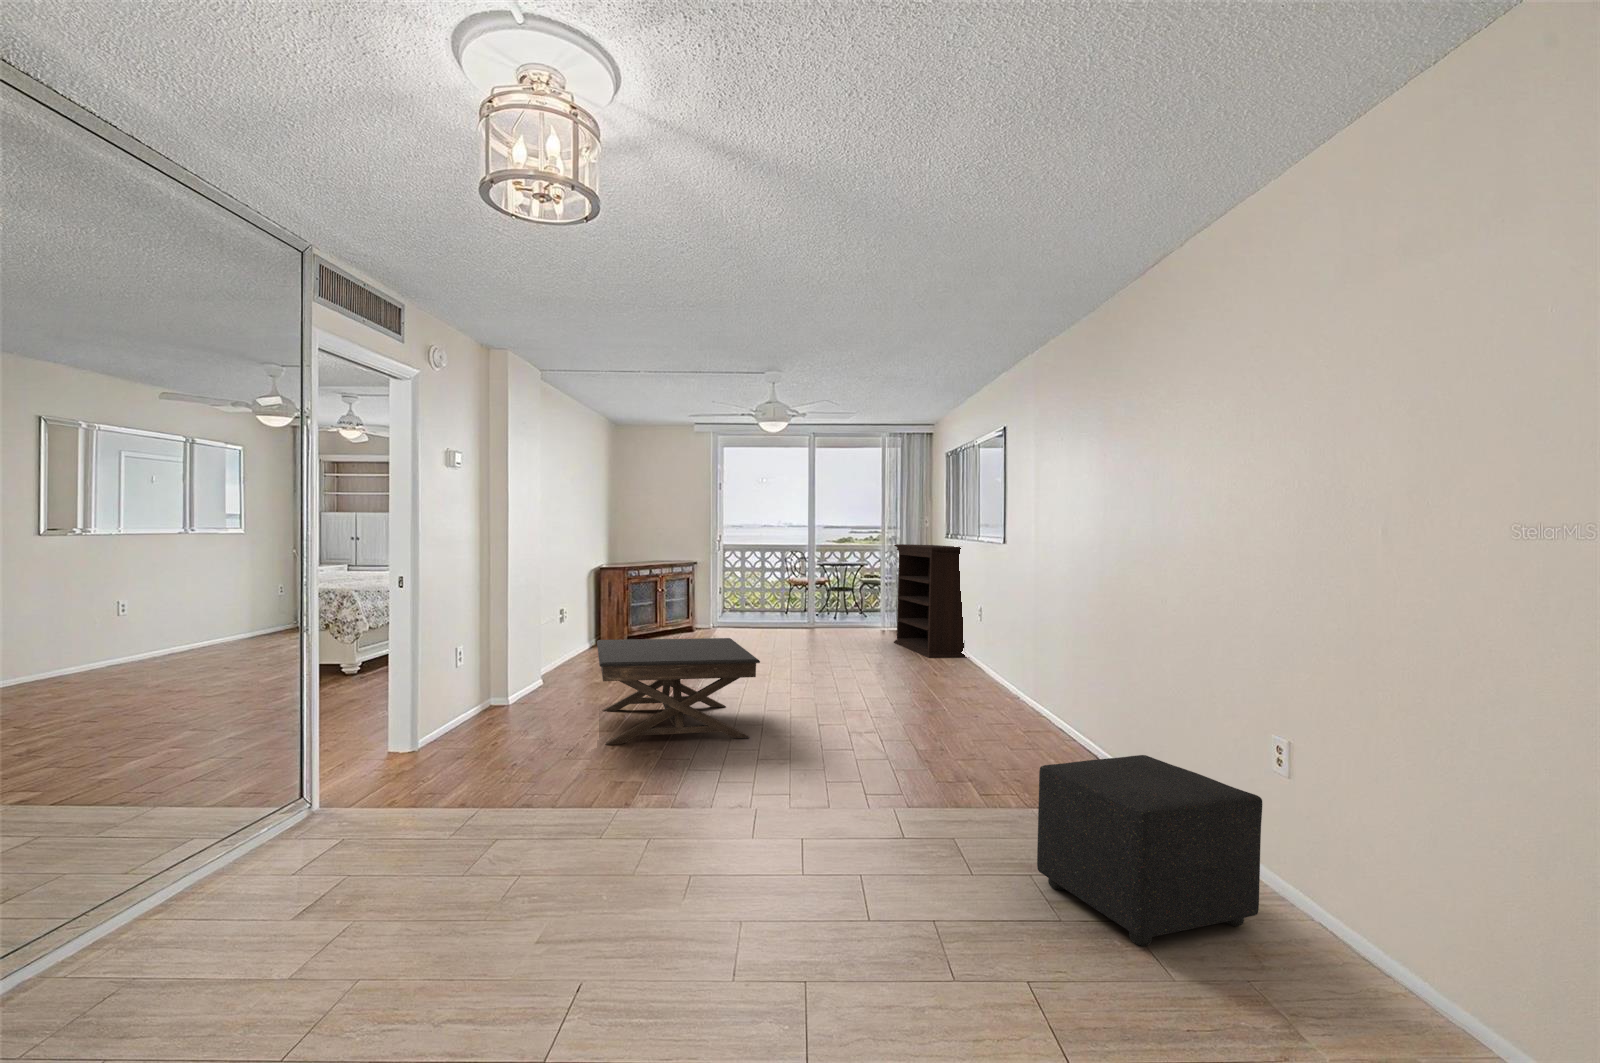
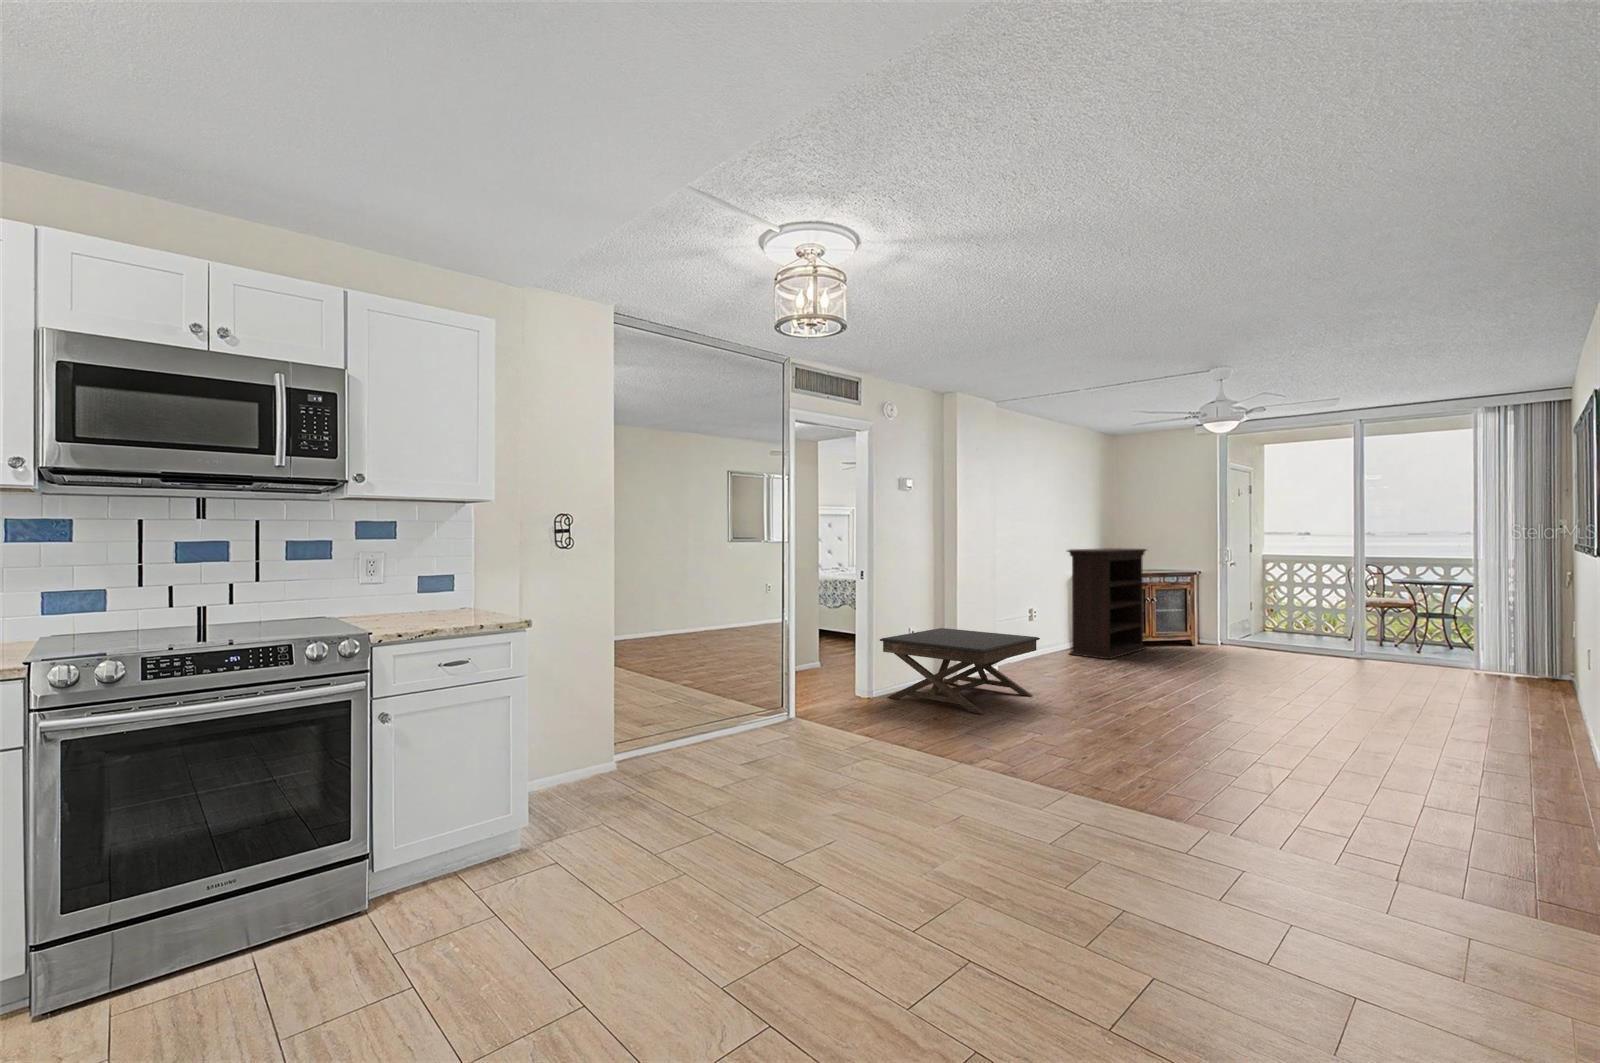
bookshelf: present [894,544,965,658] -> present [1067,548,1146,659]
ottoman: present [1037,755,1262,946] -> none [830,727,994,884]

